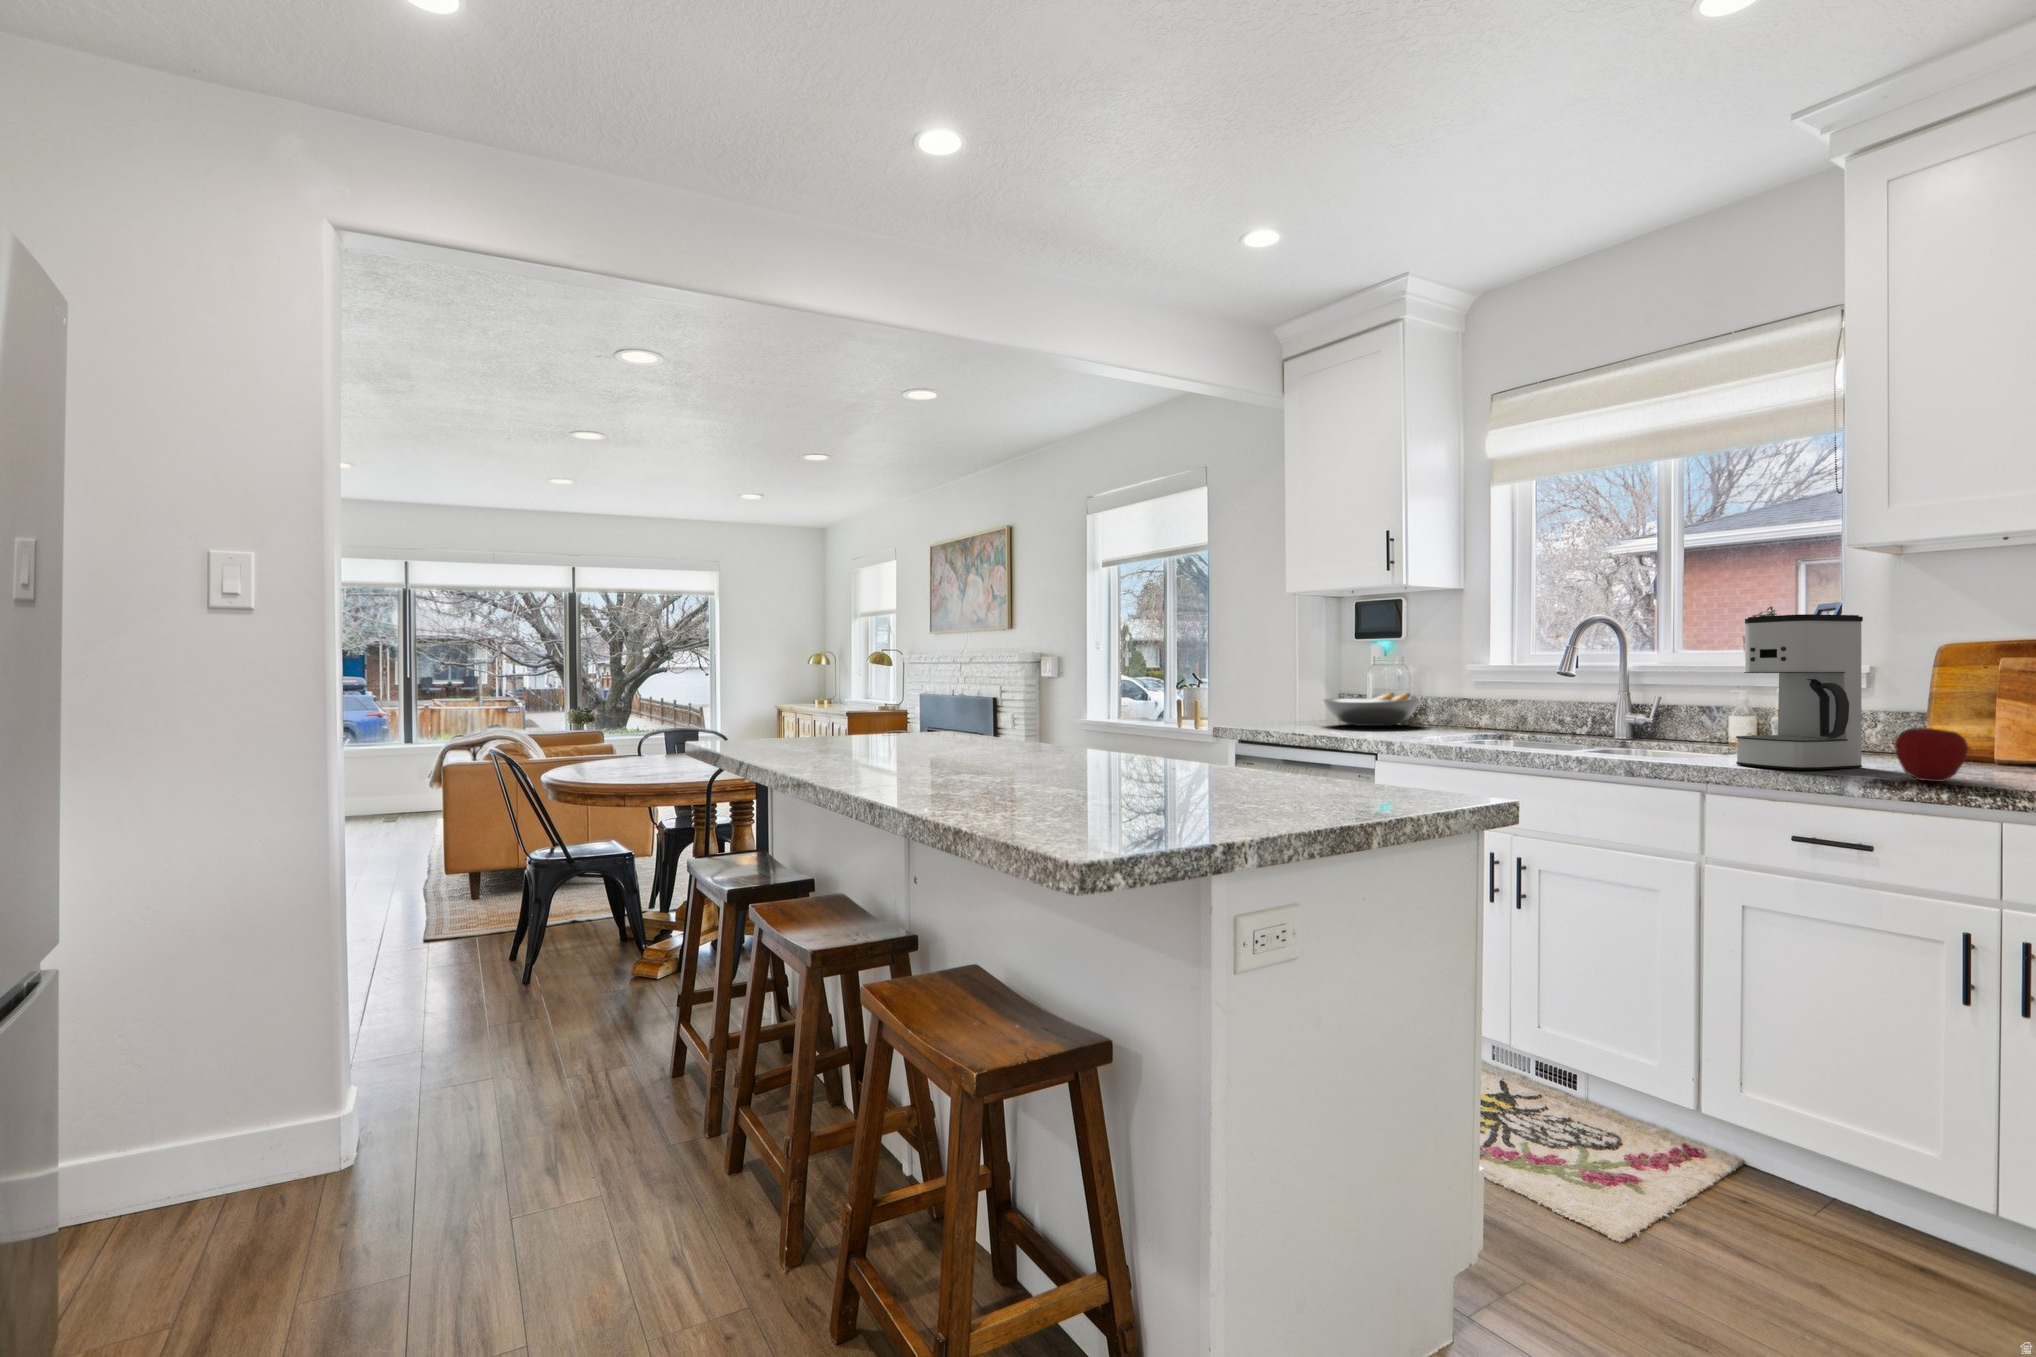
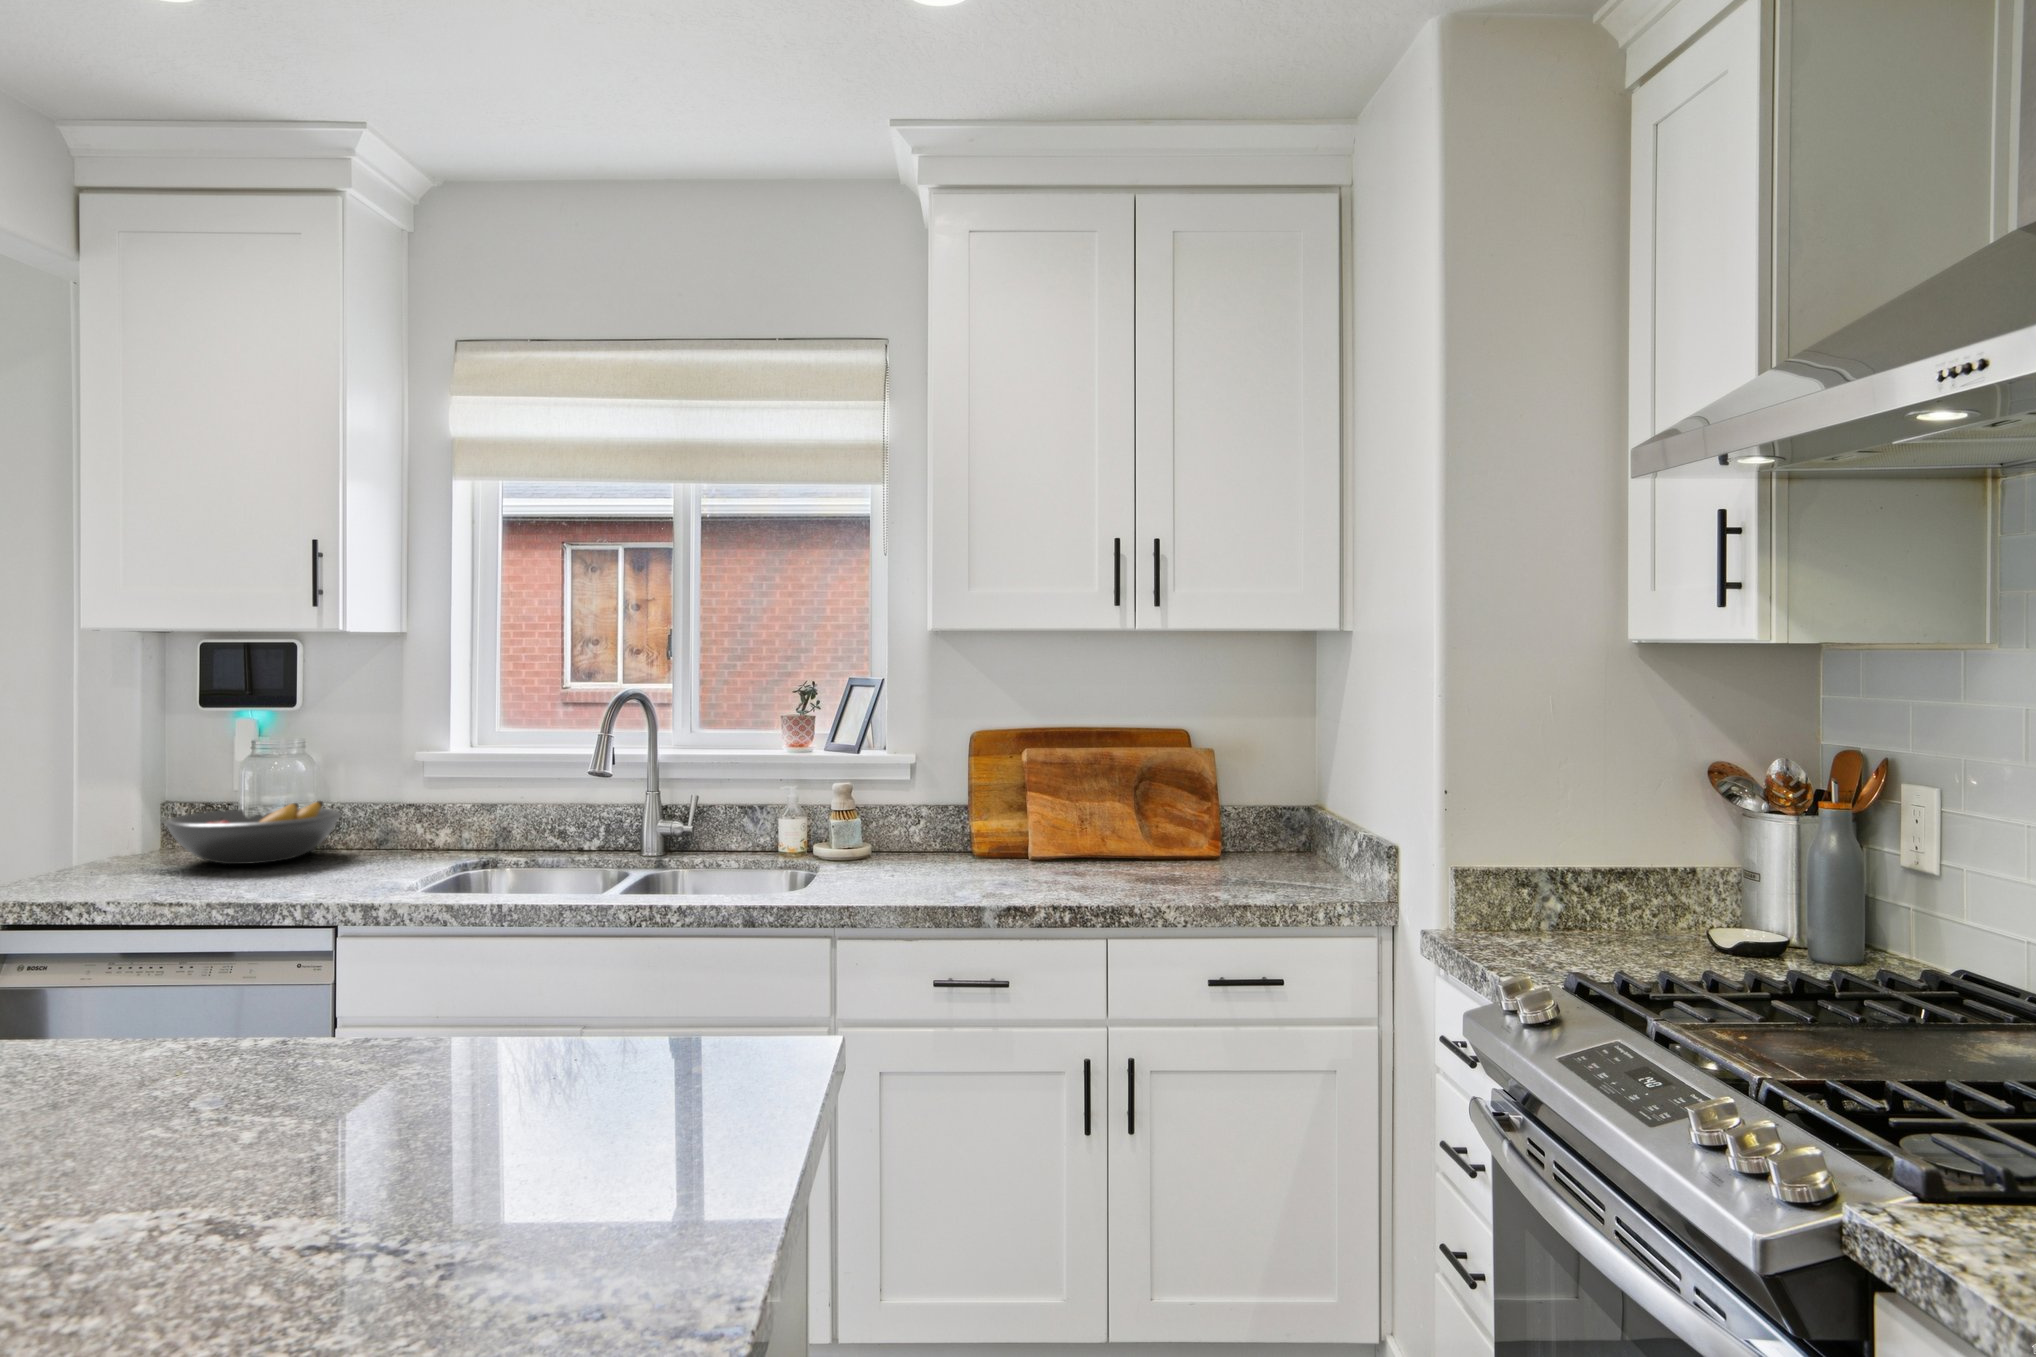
coffee maker: present [1736,614,1863,770] -> none [856,713,964,900]
apple: present [1895,728,1968,782] -> none [1019,841,1076,902]

